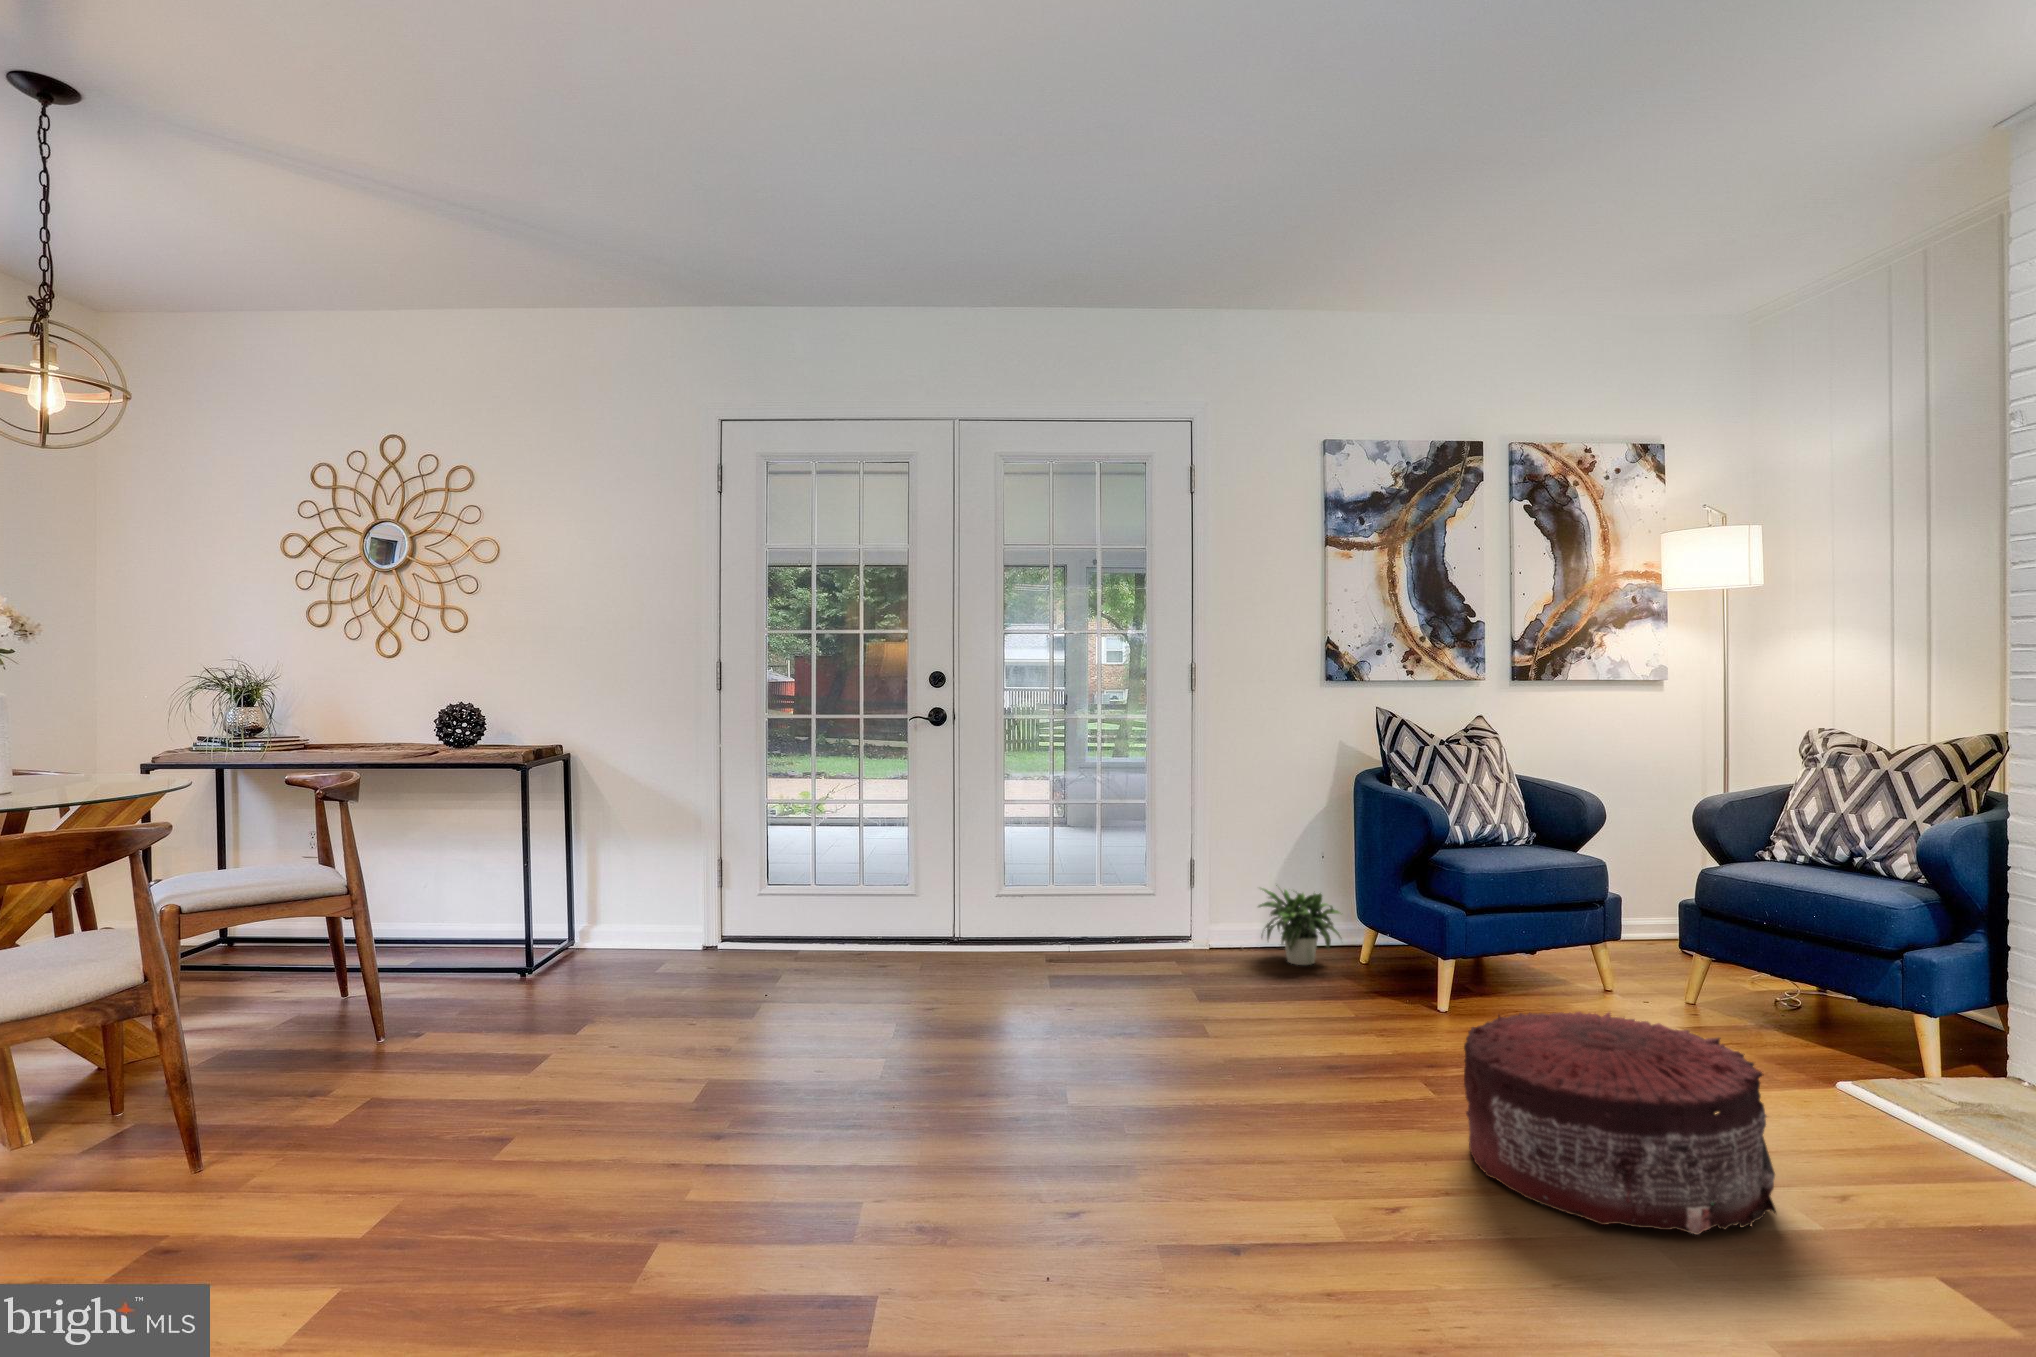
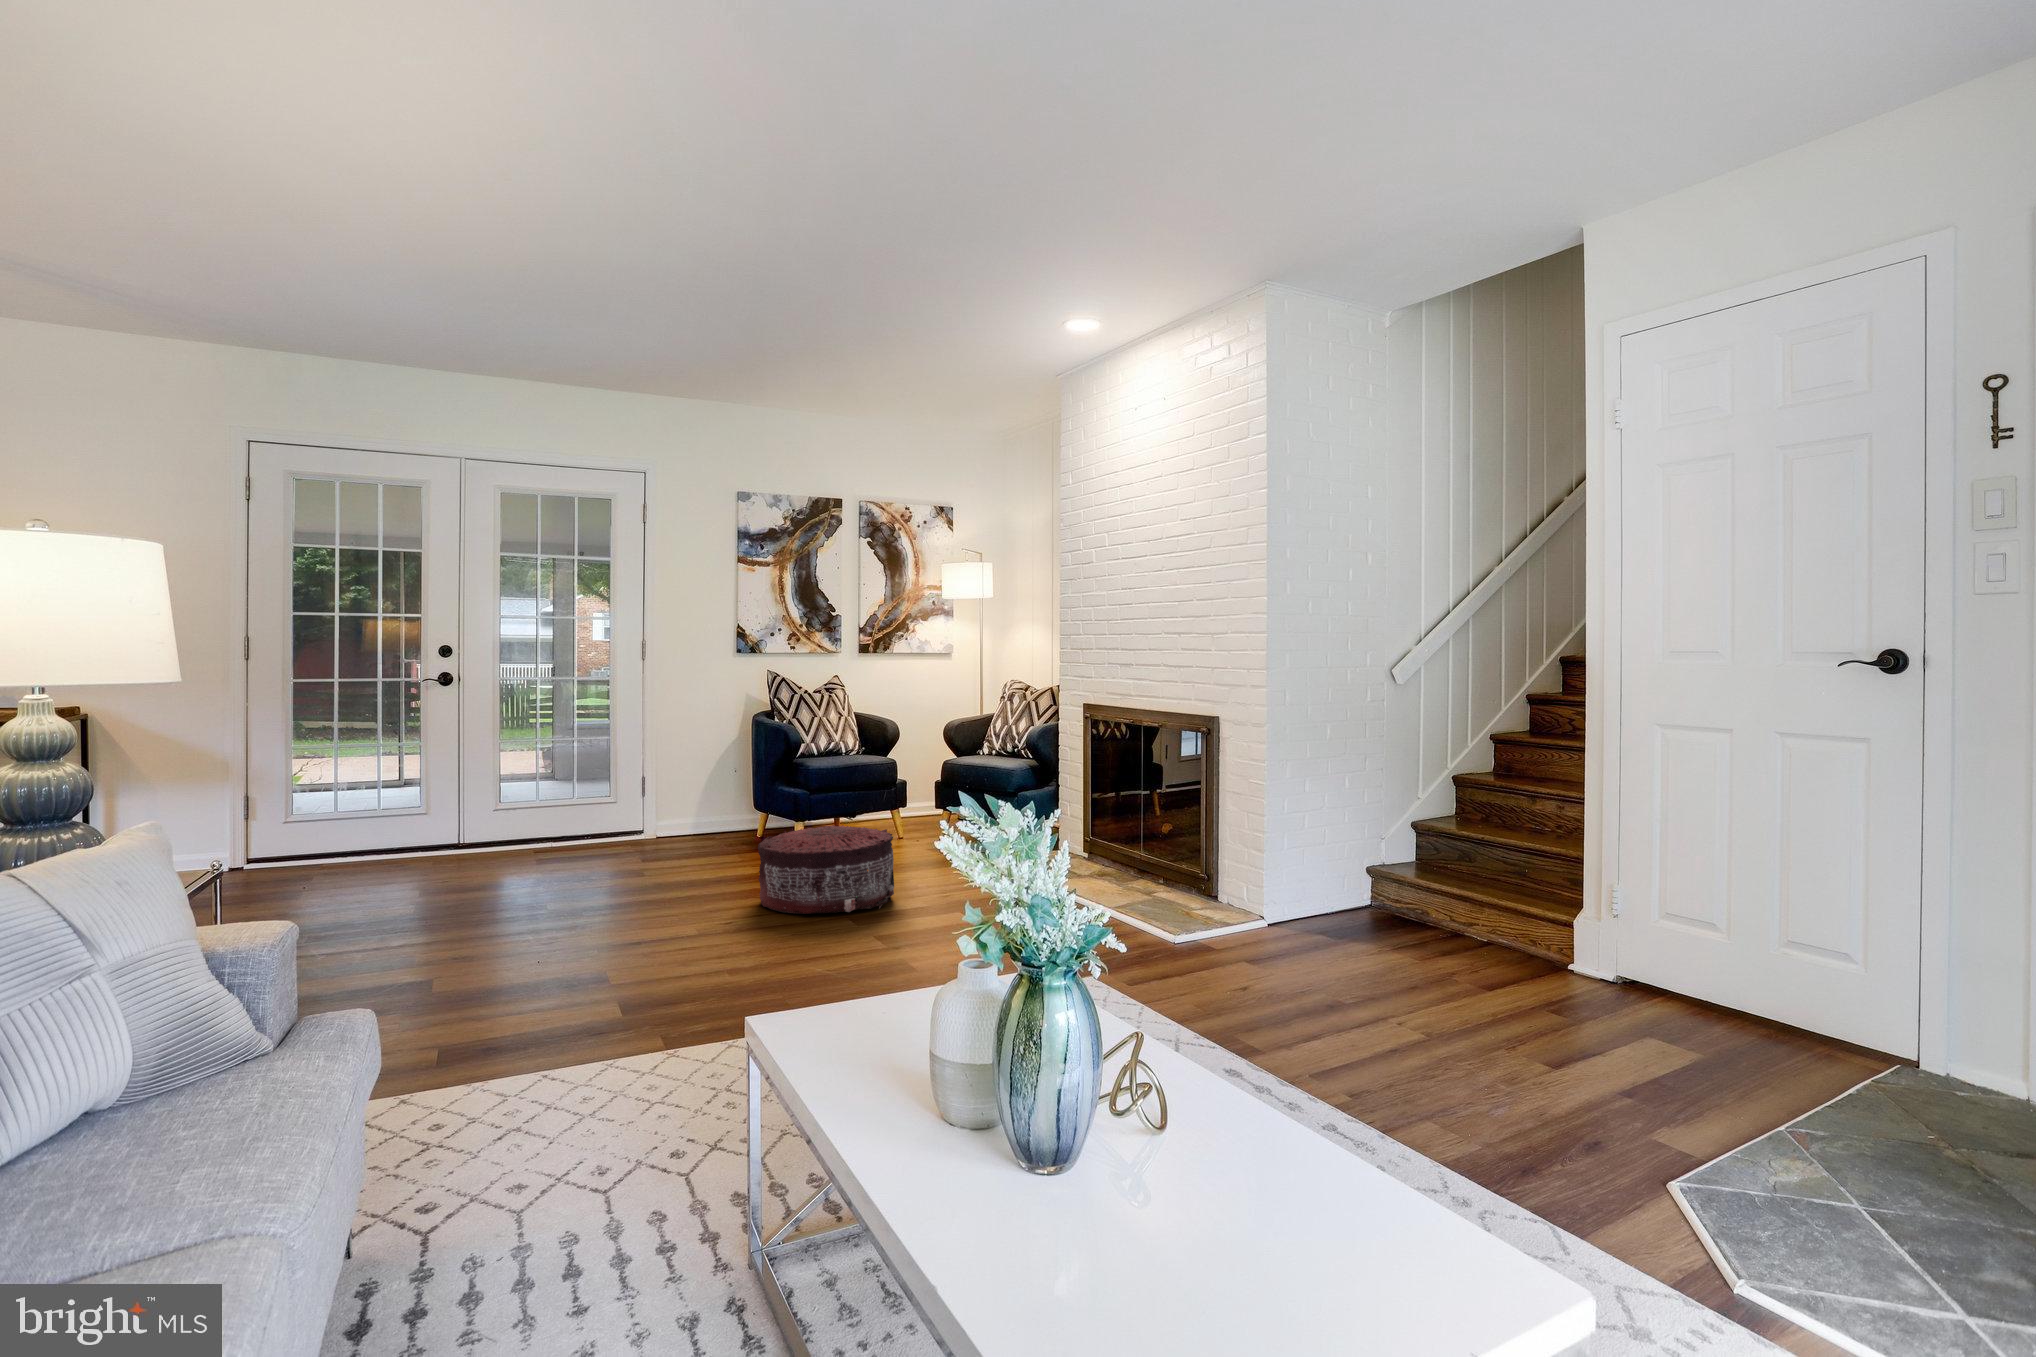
potted plant: present [1258,888,1342,965] -> none [677,789,744,841]

